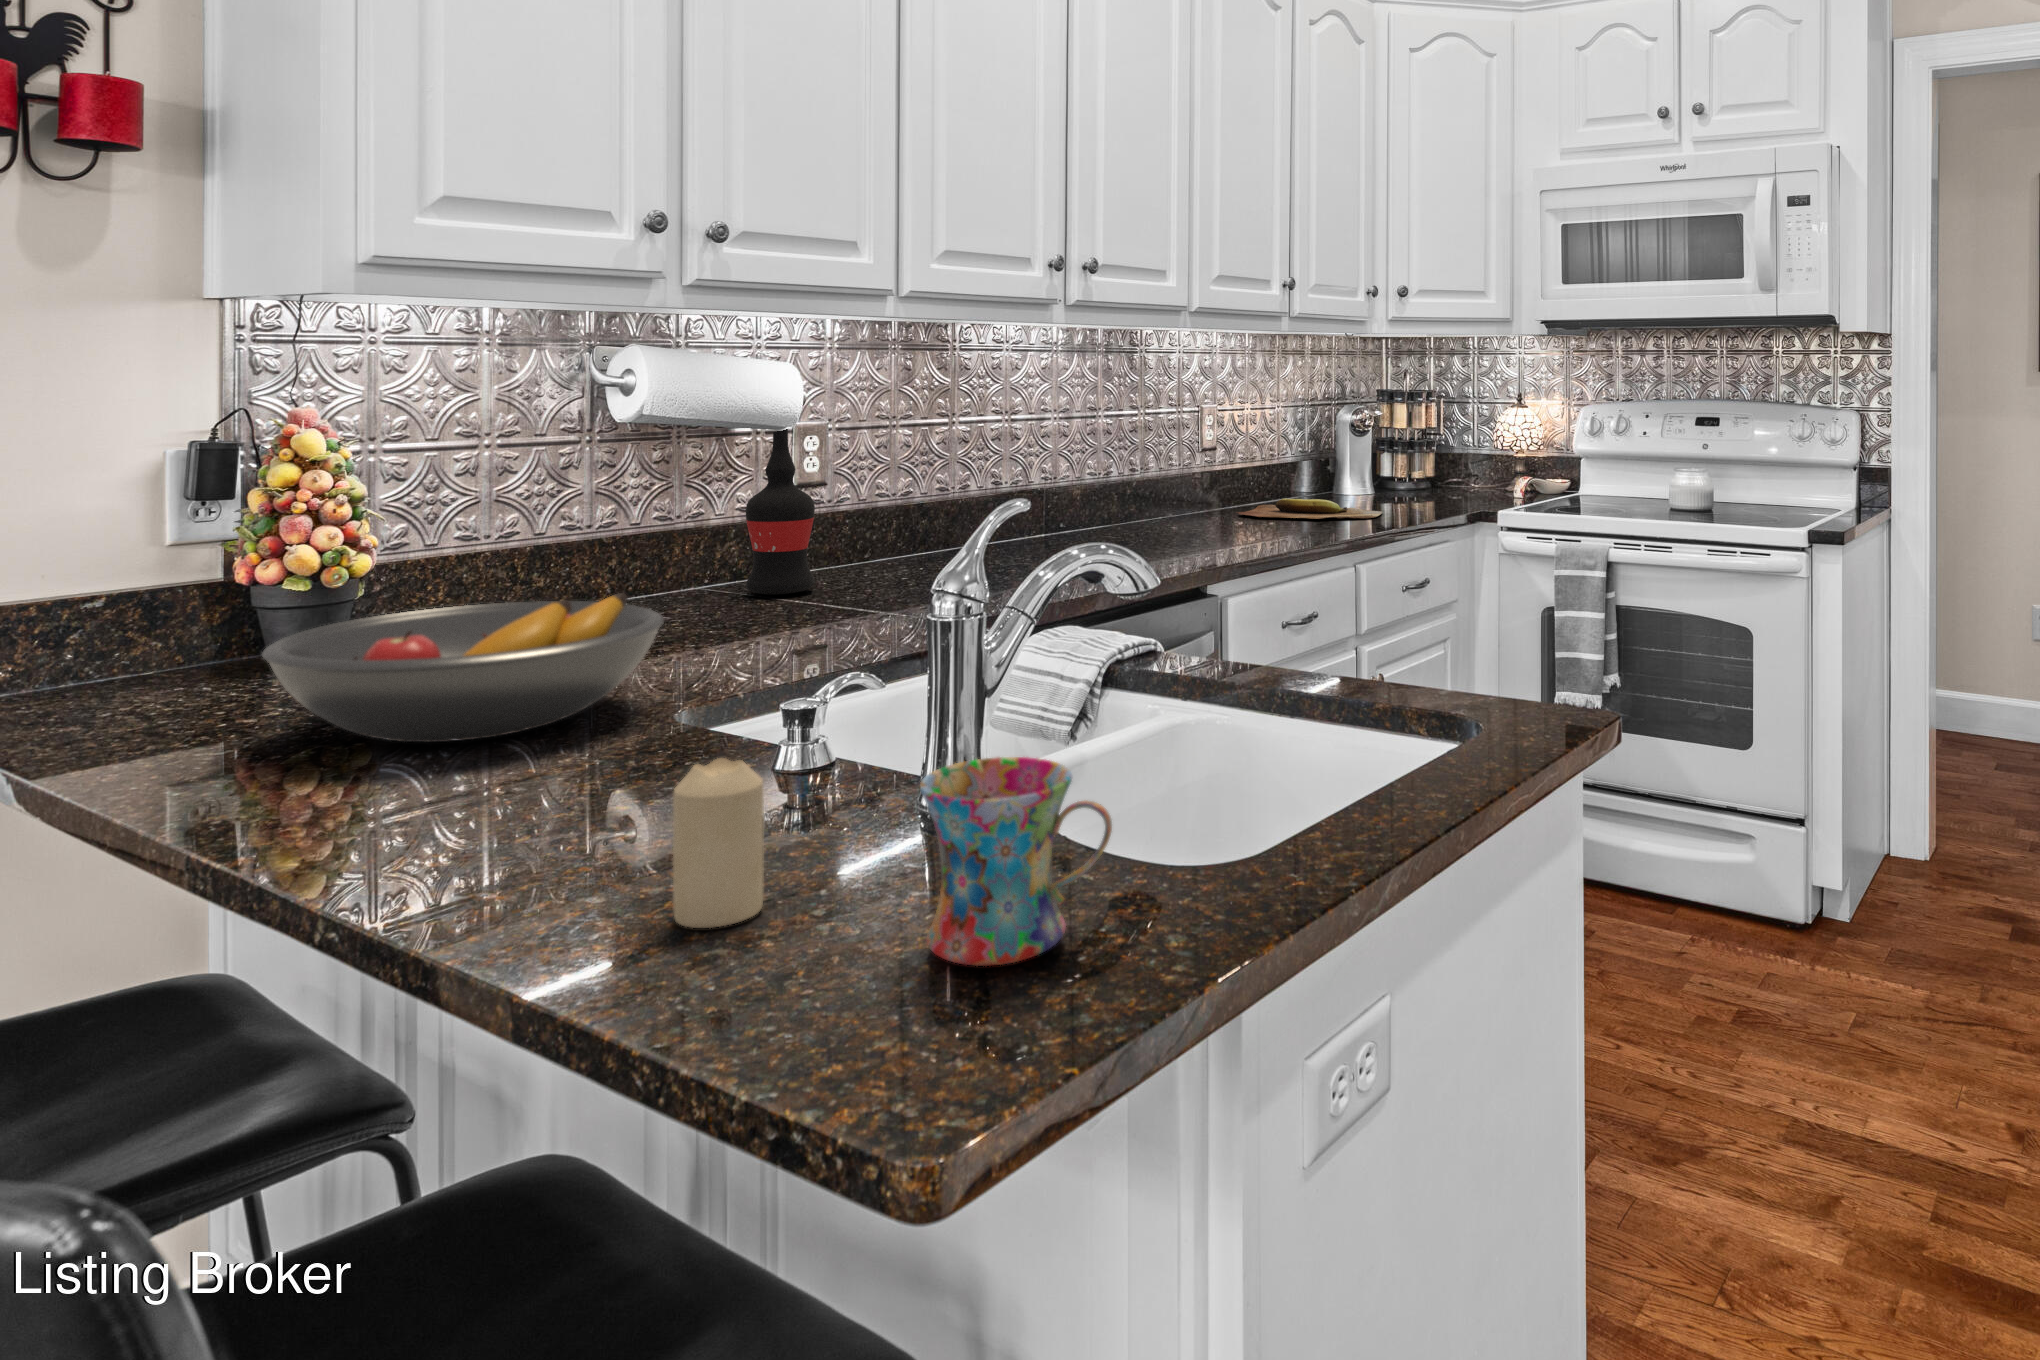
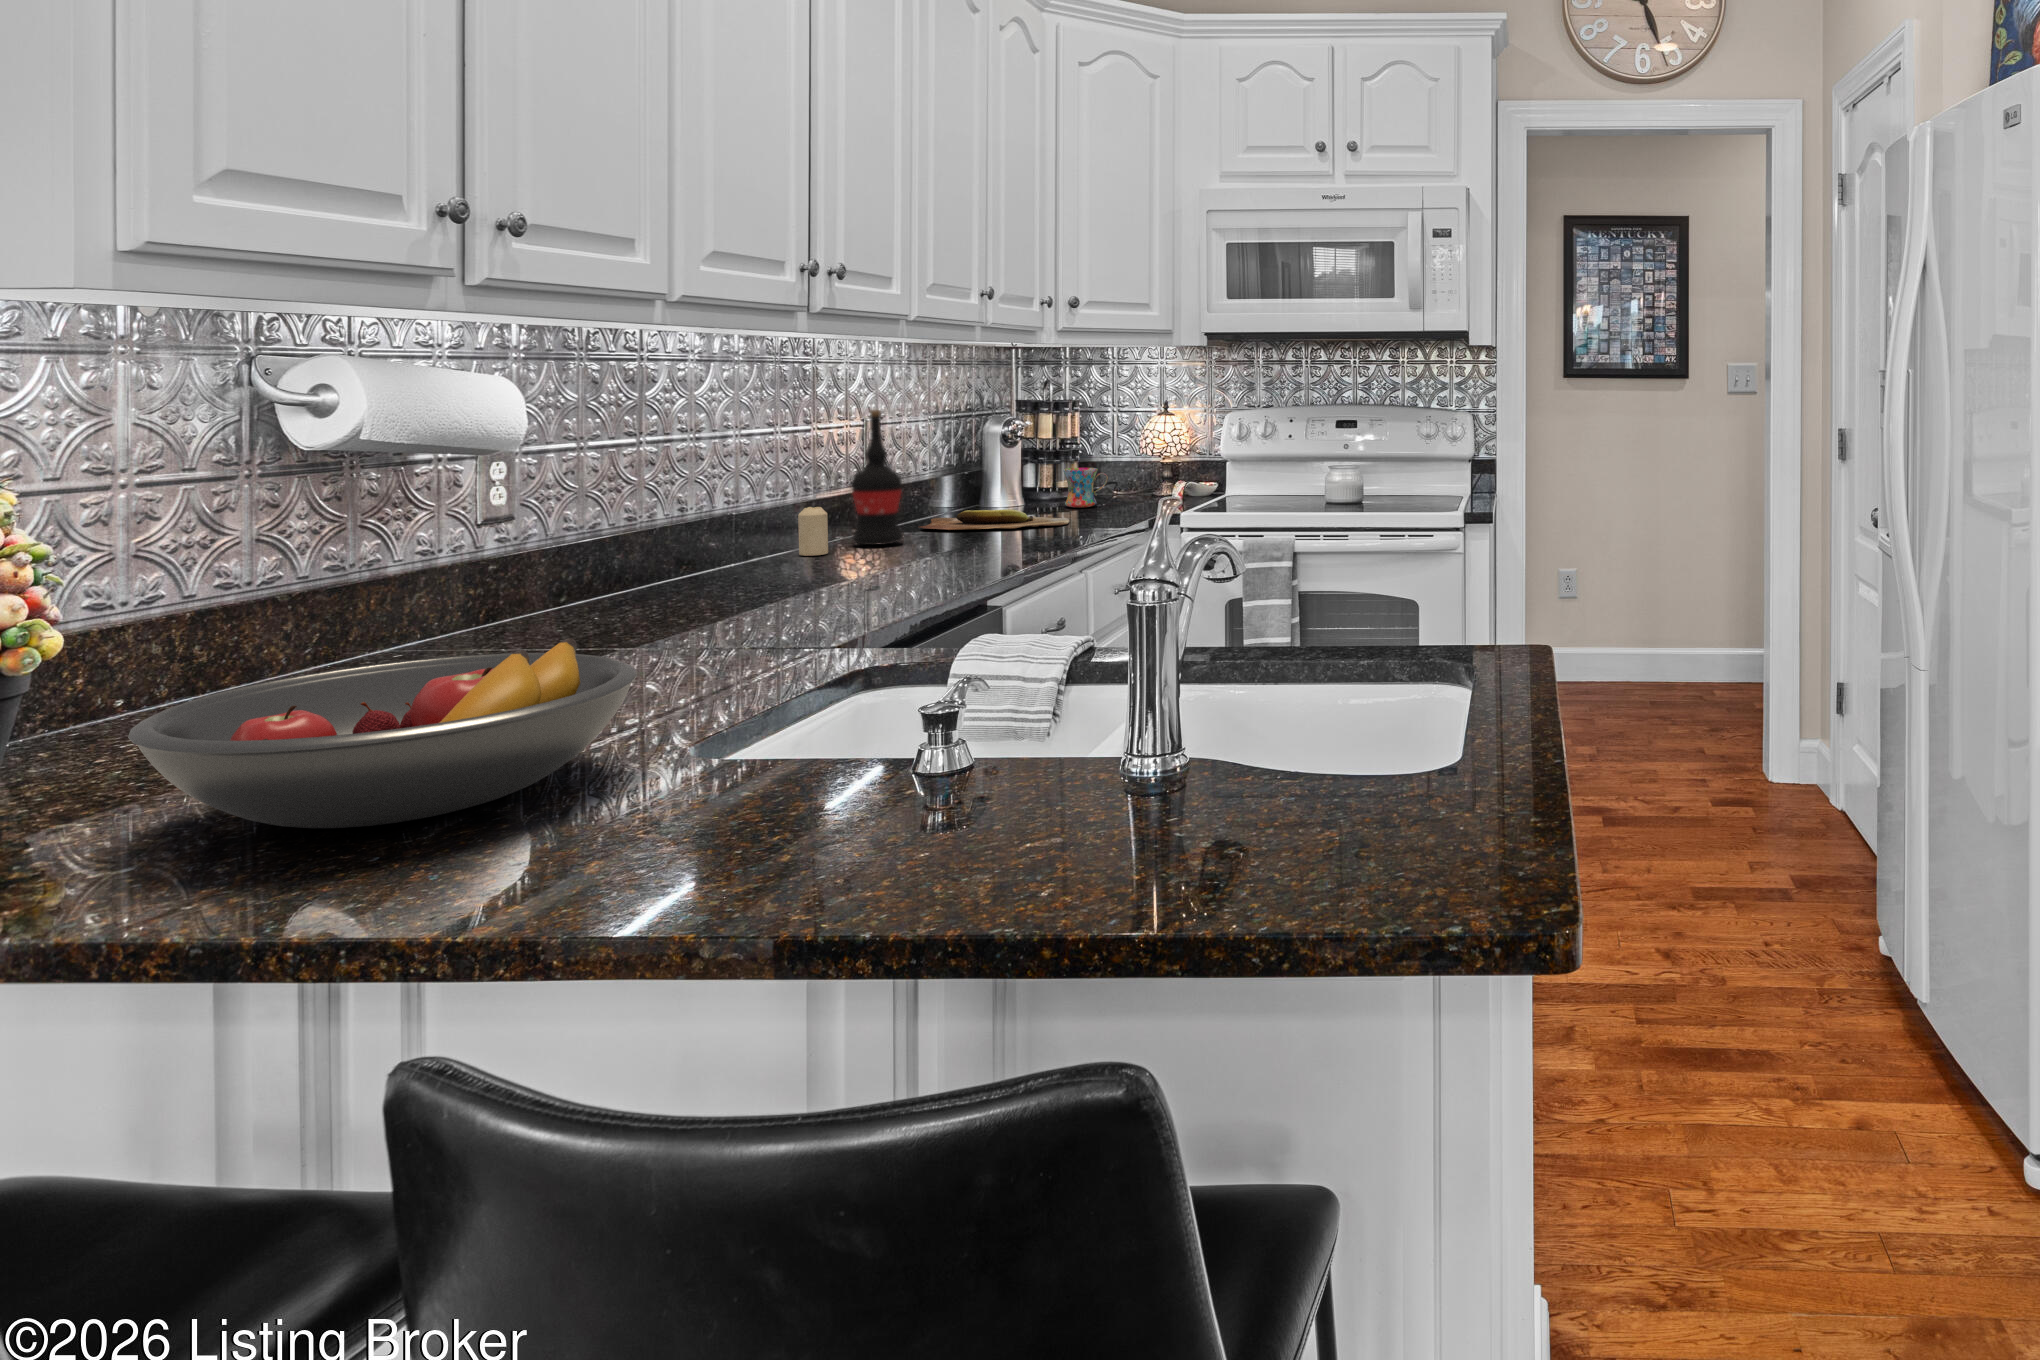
wine bottle: present [746,429,815,595] -> present [851,410,903,545]
mug: present [920,757,1112,966] -> present [1063,468,1108,508]
candle: present [673,758,763,928] -> present [798,507,828,556]

